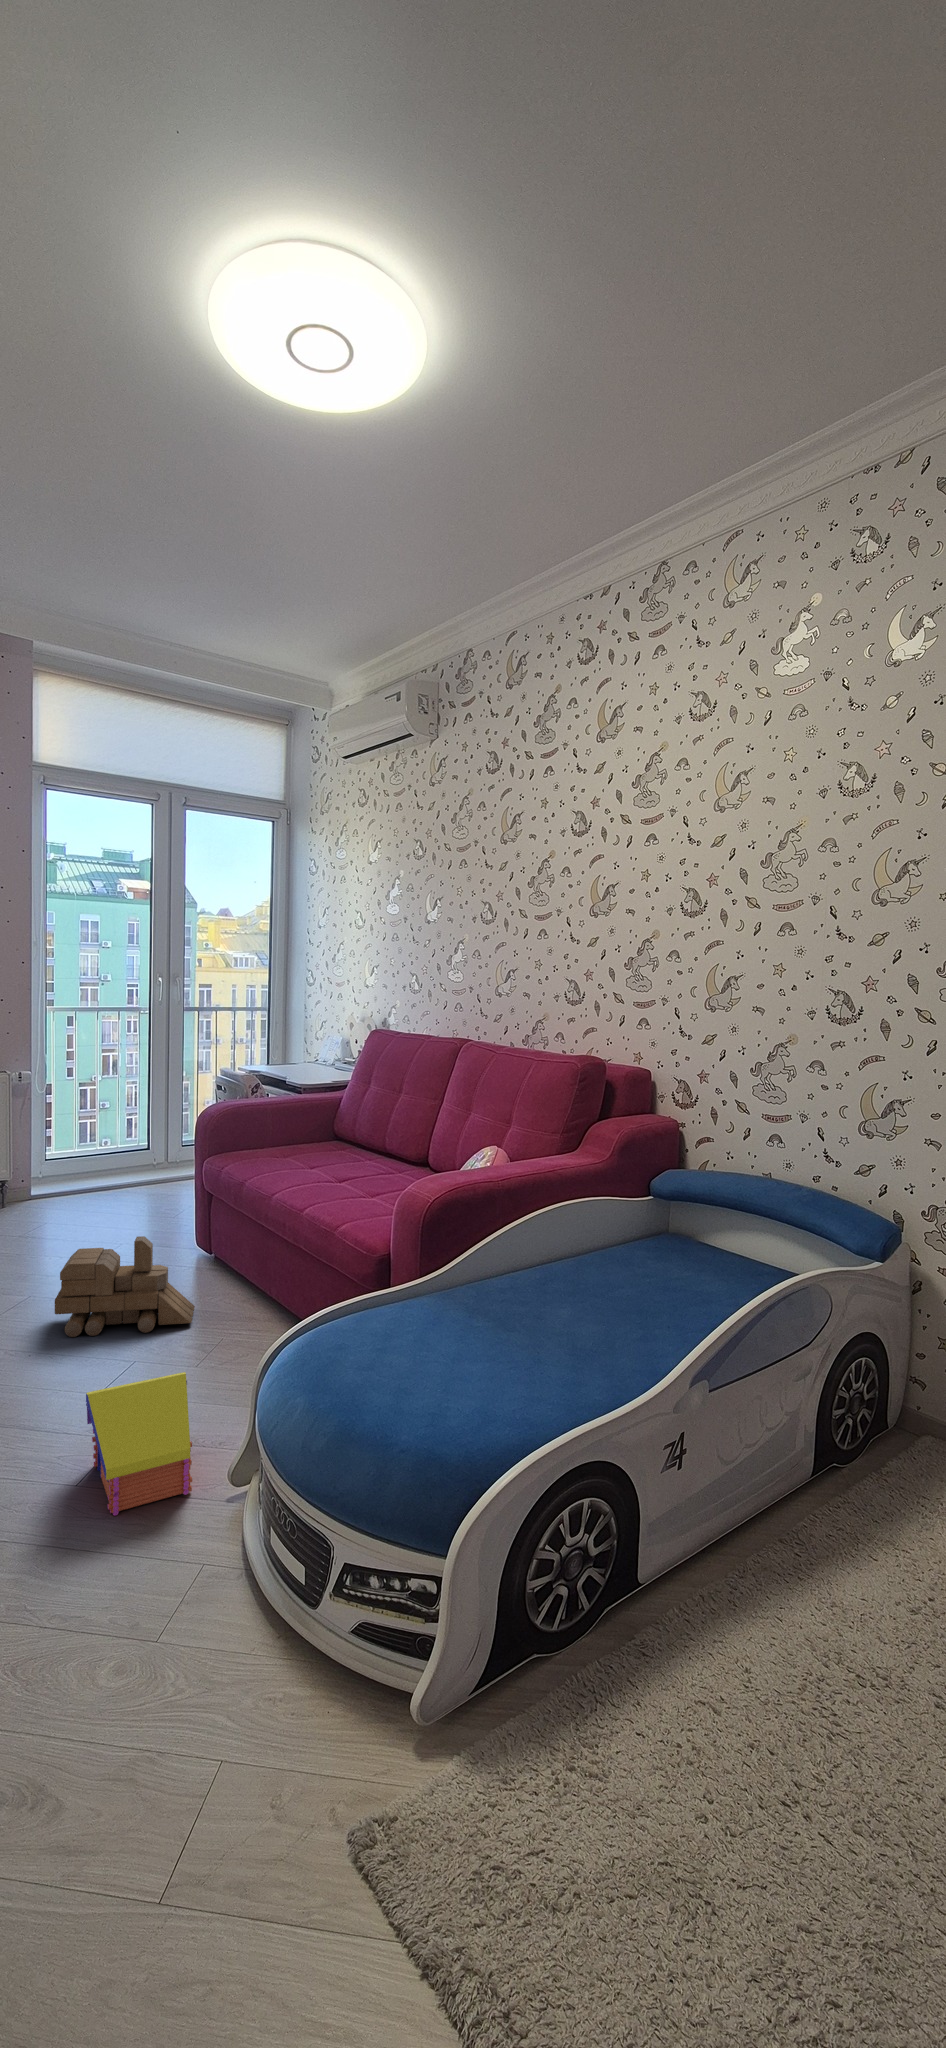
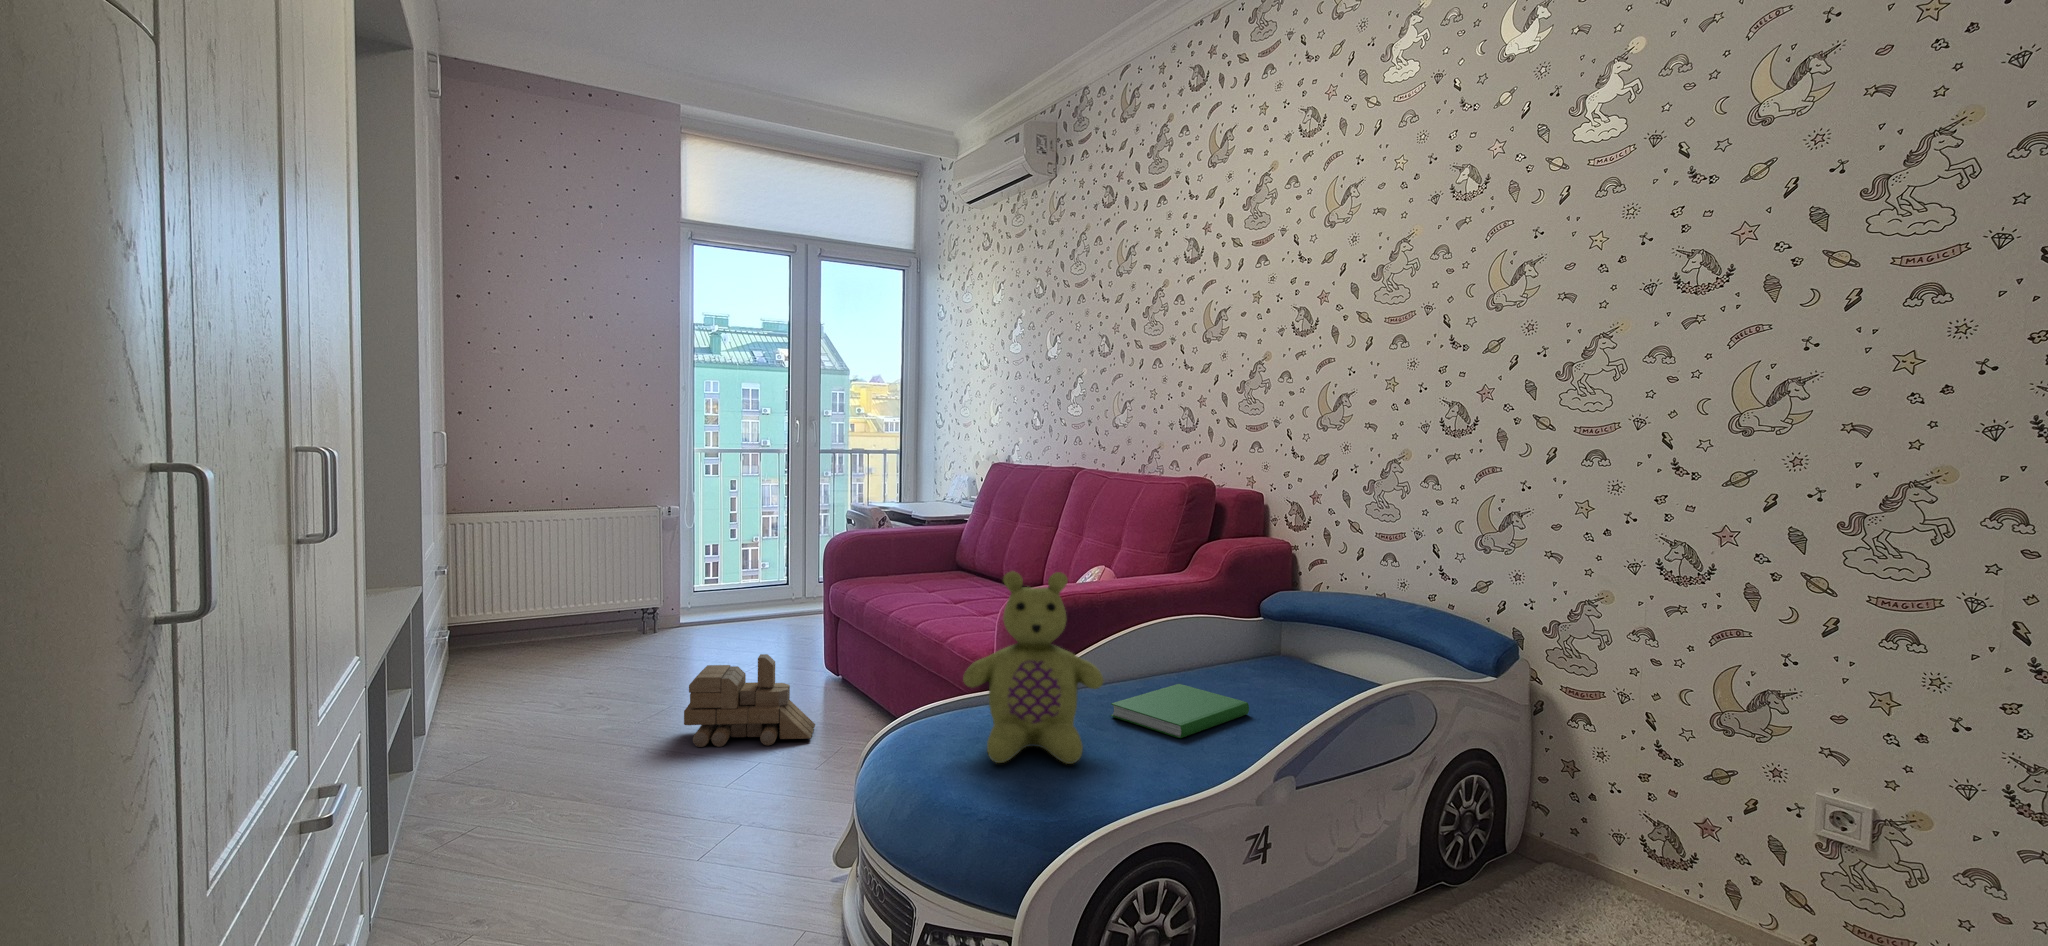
stuffed bear: none [372,1175,515,1377] -> present [963,571,1104,764]
hardcover book: none [517,1273,652,1338] -> present [1111,684,1249,738]
toy house: present [86,1372,192,1515] -> none [700,766,798,894]

